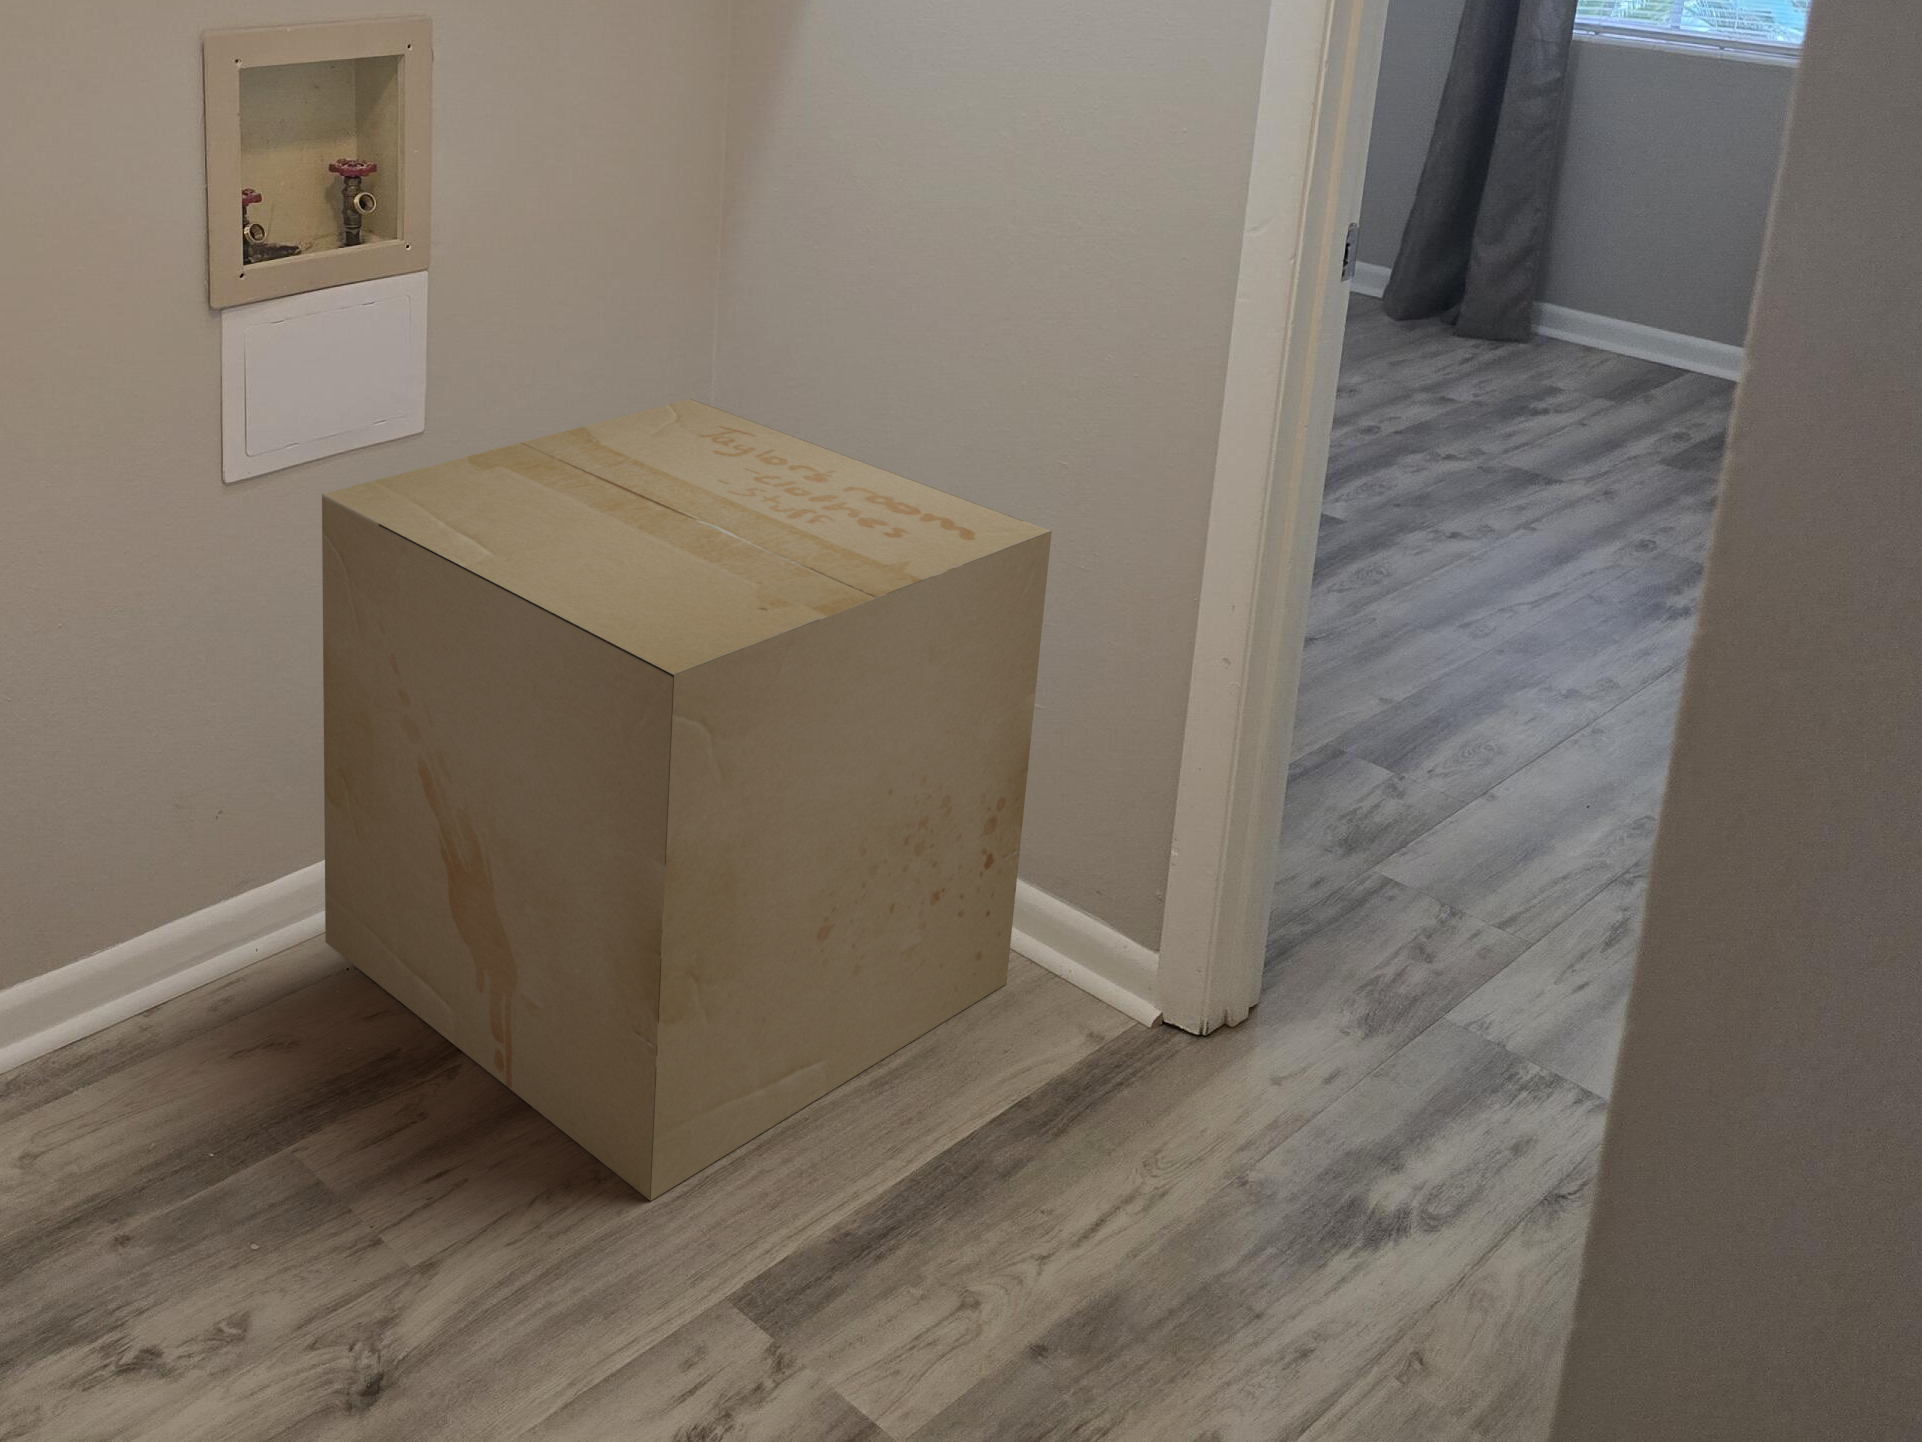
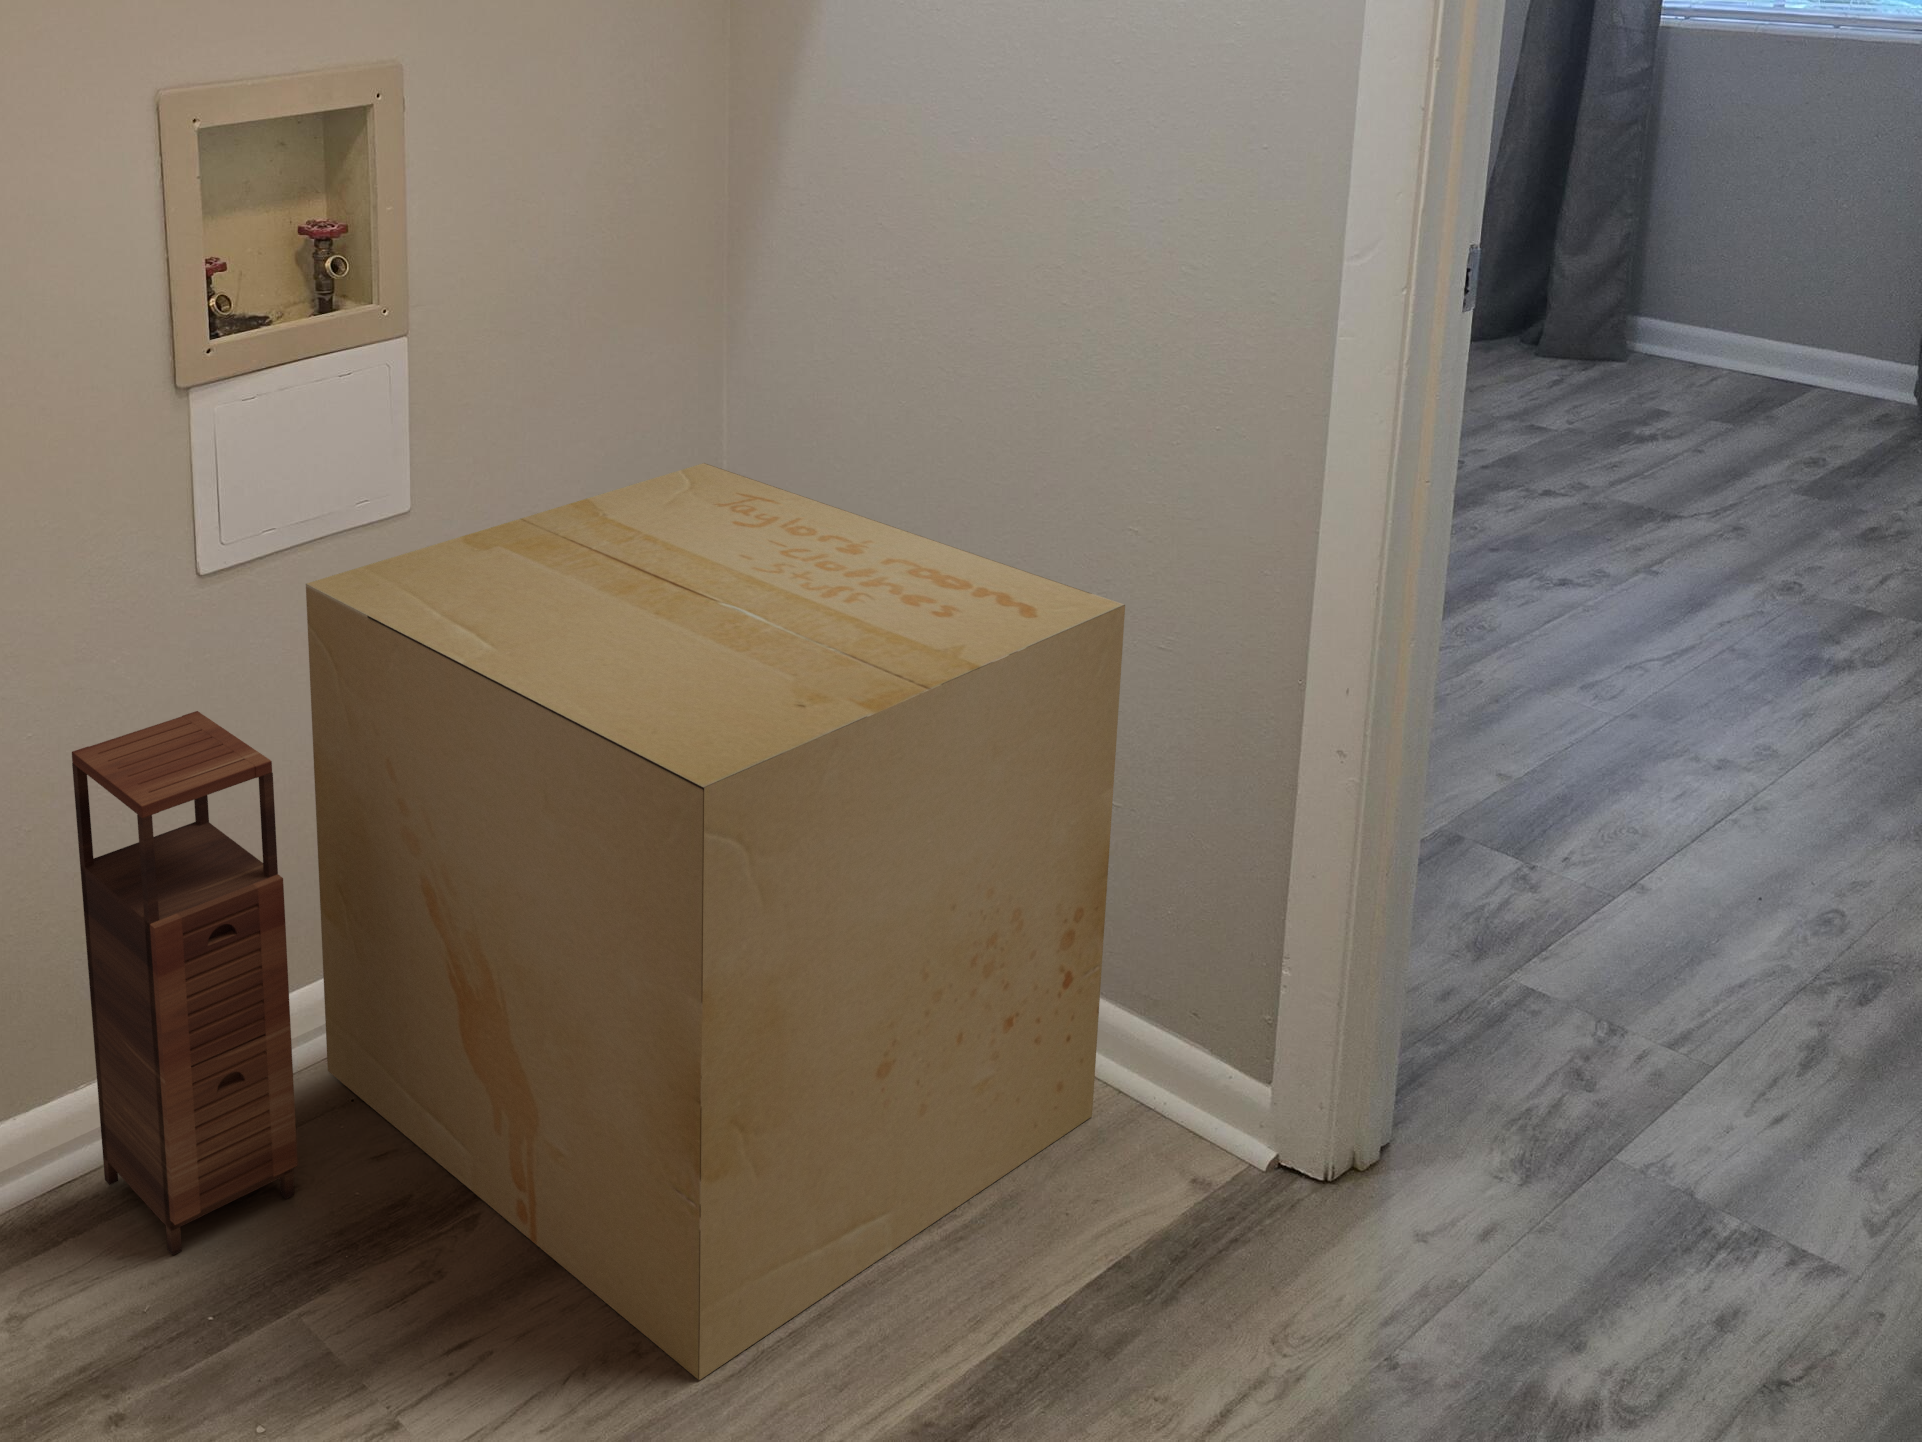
storage cabinet: none [100,607,296,1100] -> present [72,711,298,1255]

